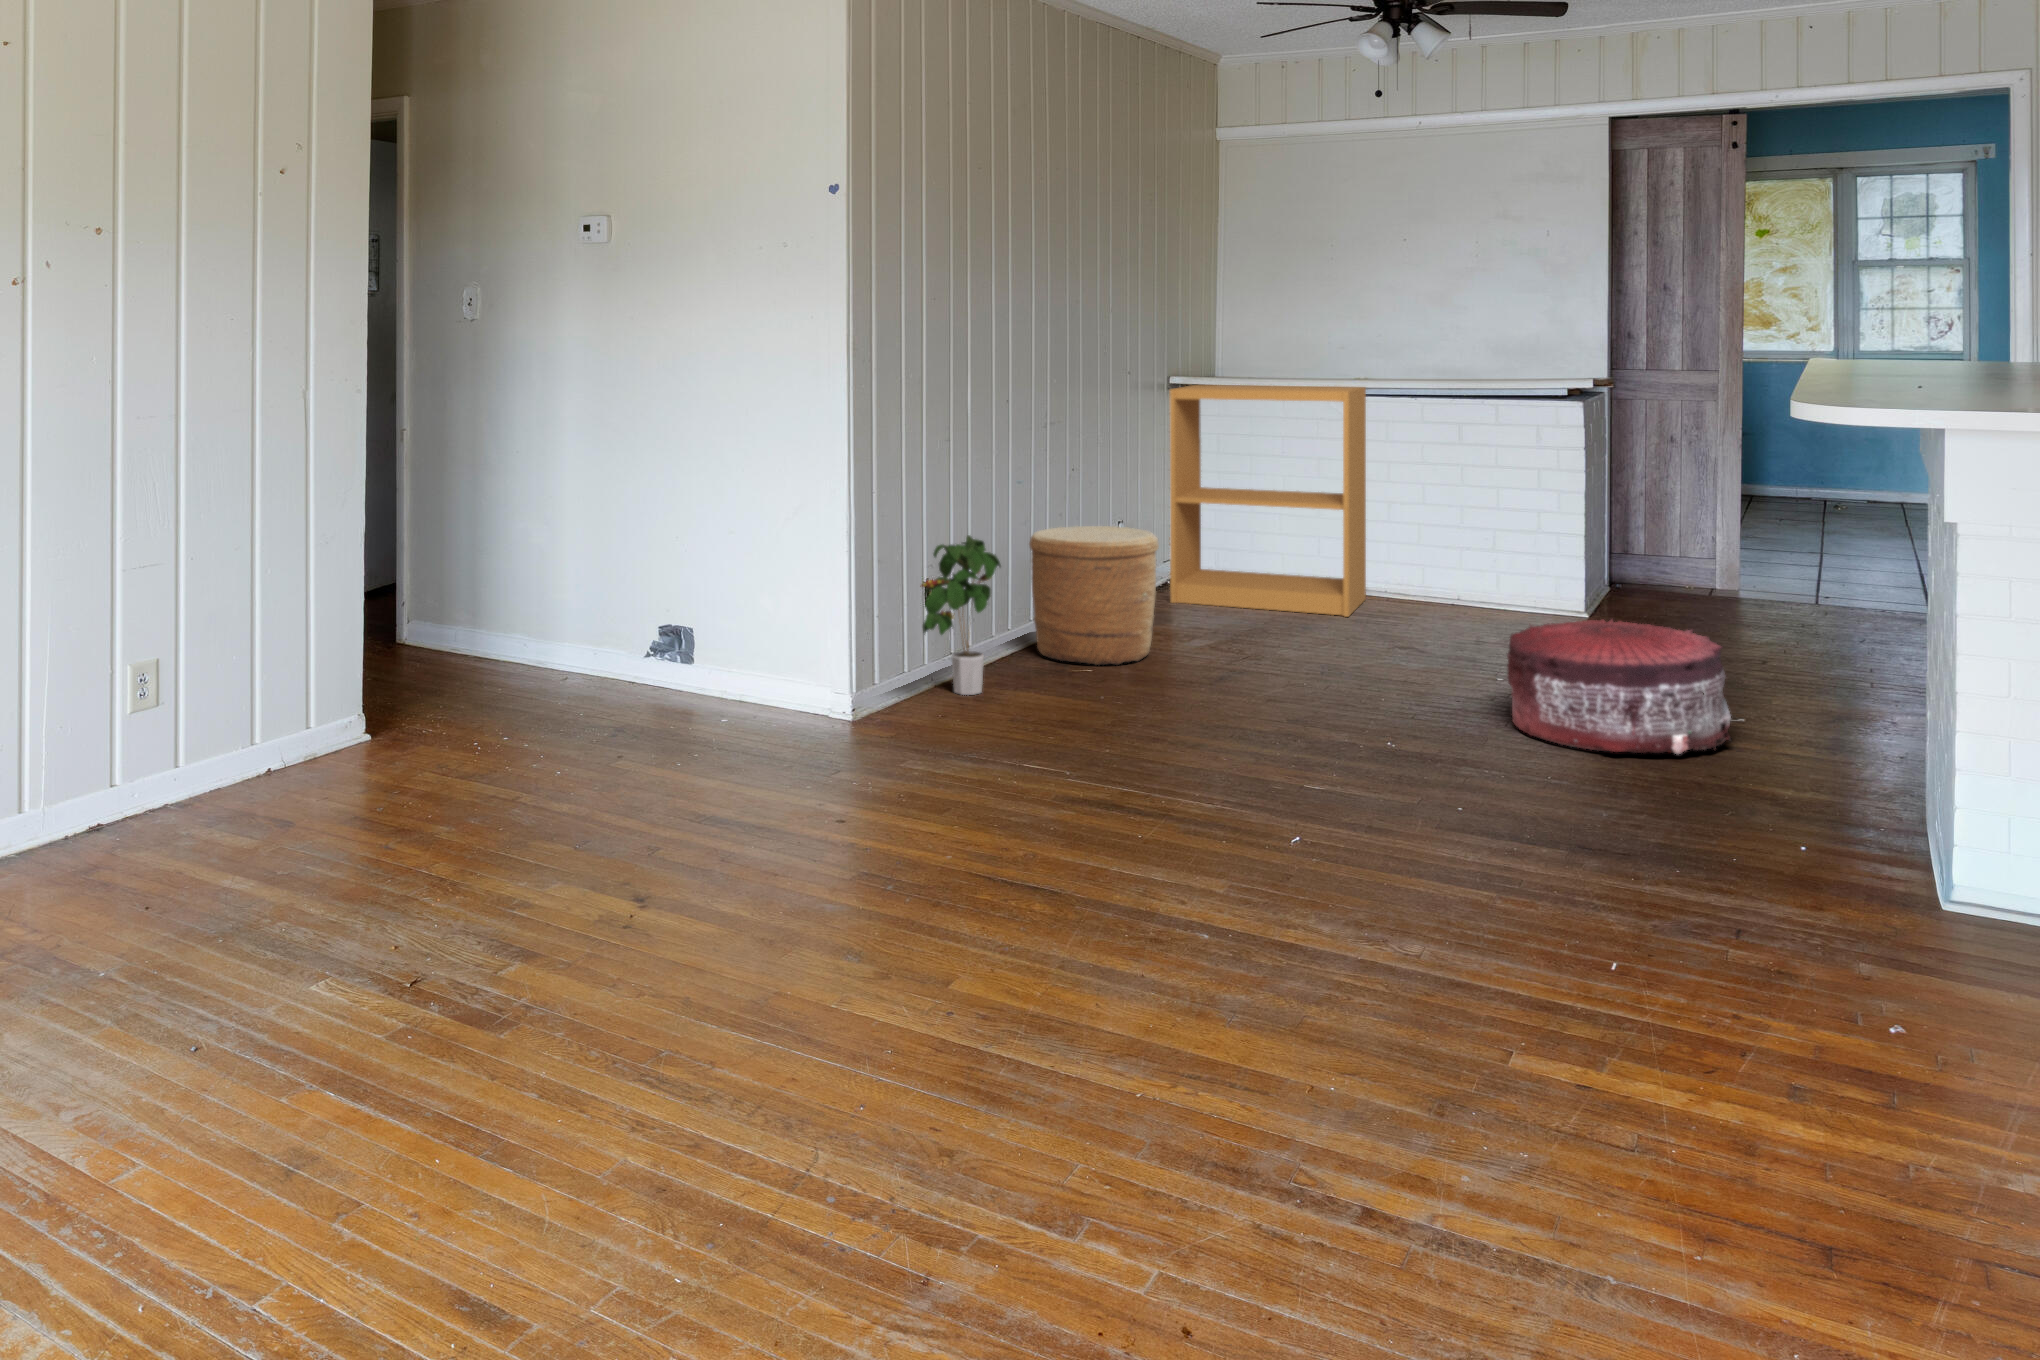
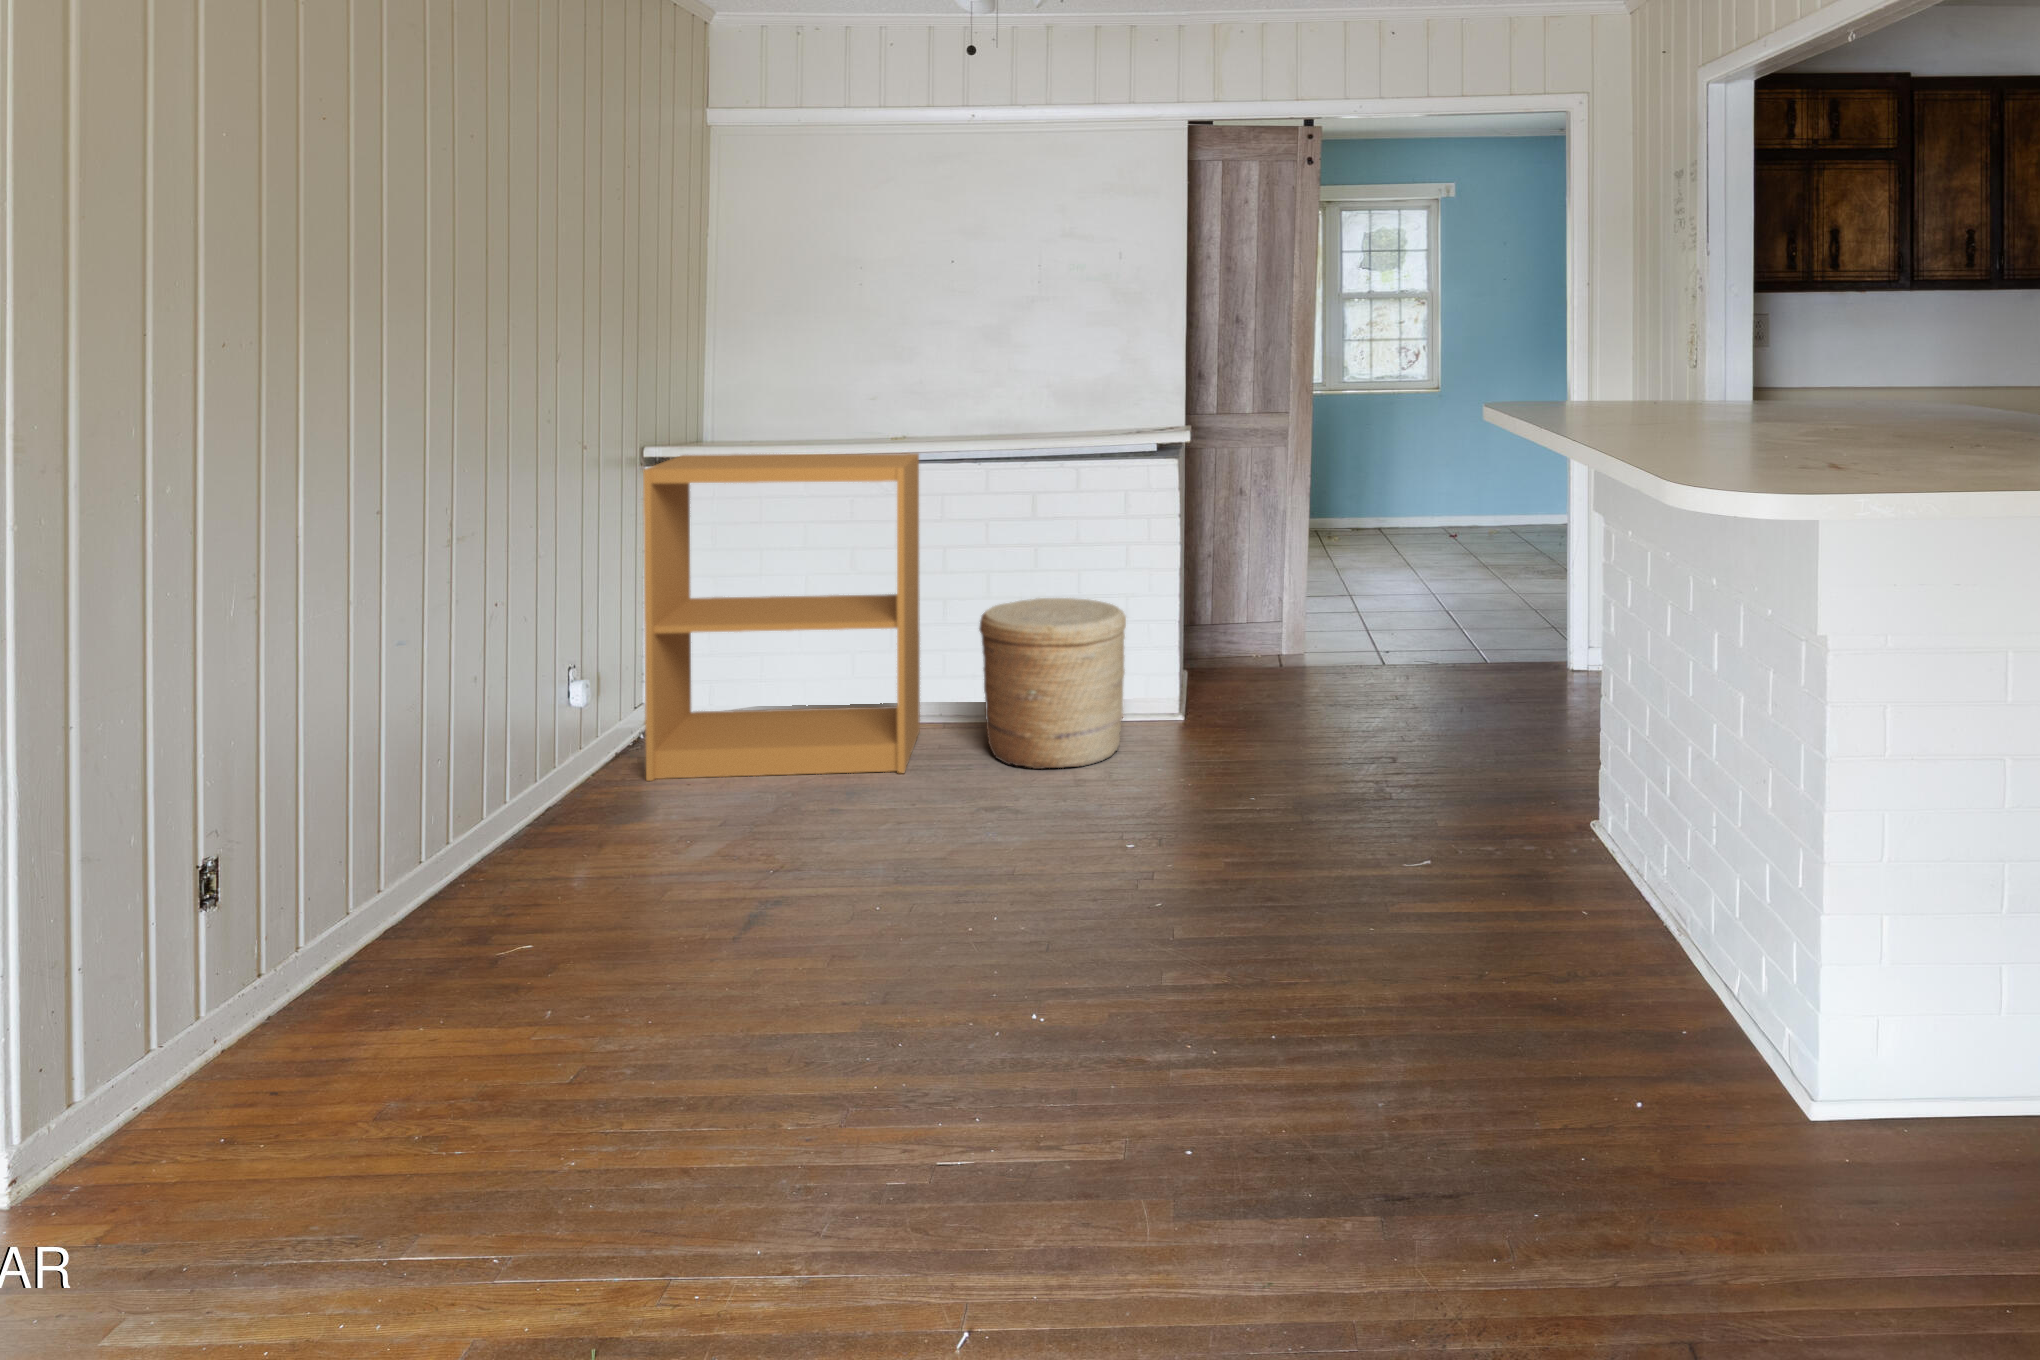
woven basket: present [1029,526,1159,665] -> present [979,598,1126,769]
potted plant: present [920,535,1001,695] -> none [84,818,303,1155]
pouf: present [1507,620,1731,754] -> none [1173,799,1469,1045]

